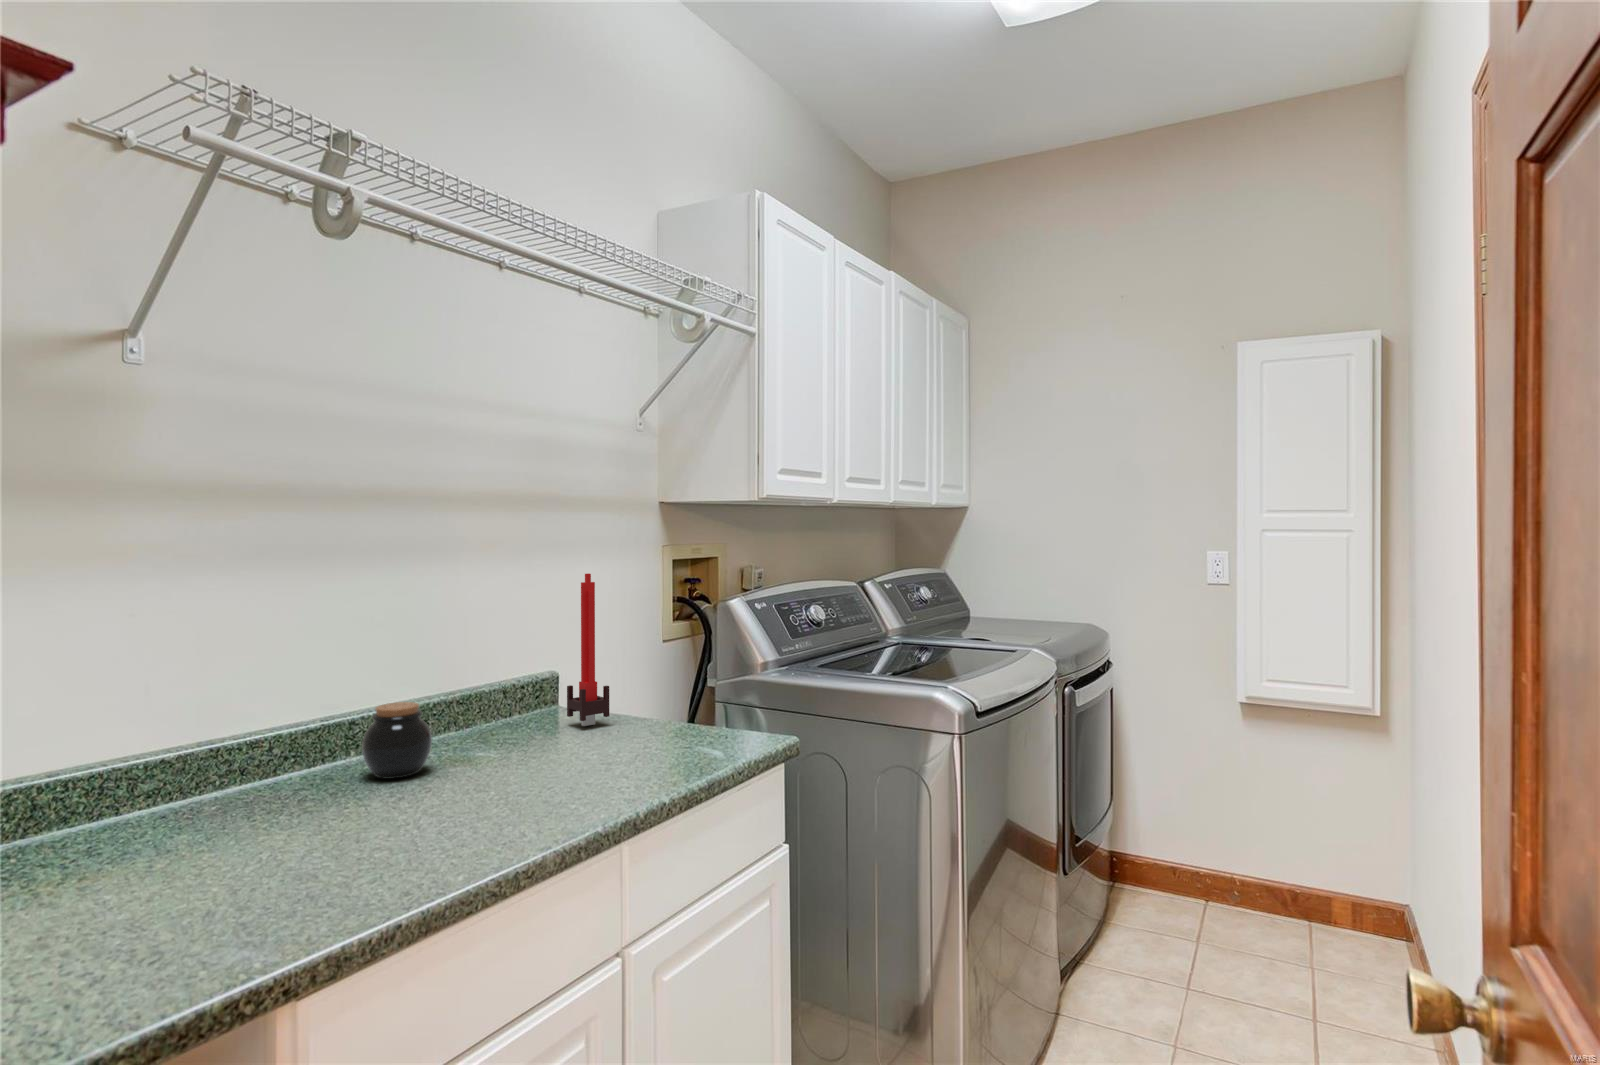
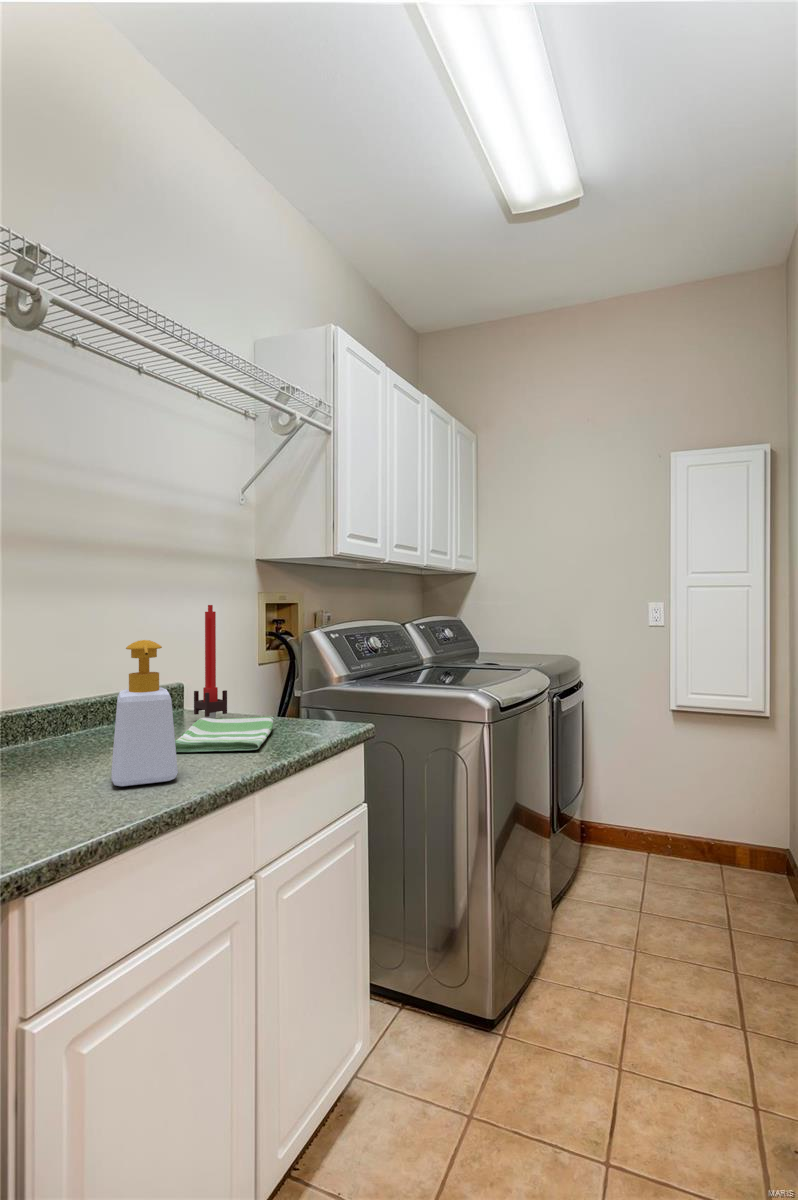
soap bottle: none [435,641,521,833] -> present [112,640,178,787]
jar: present [362,702,432,779] -> none [40,698,95,756]
dish towel: none [518,725,666,778] -> present [175,717,274,752]

